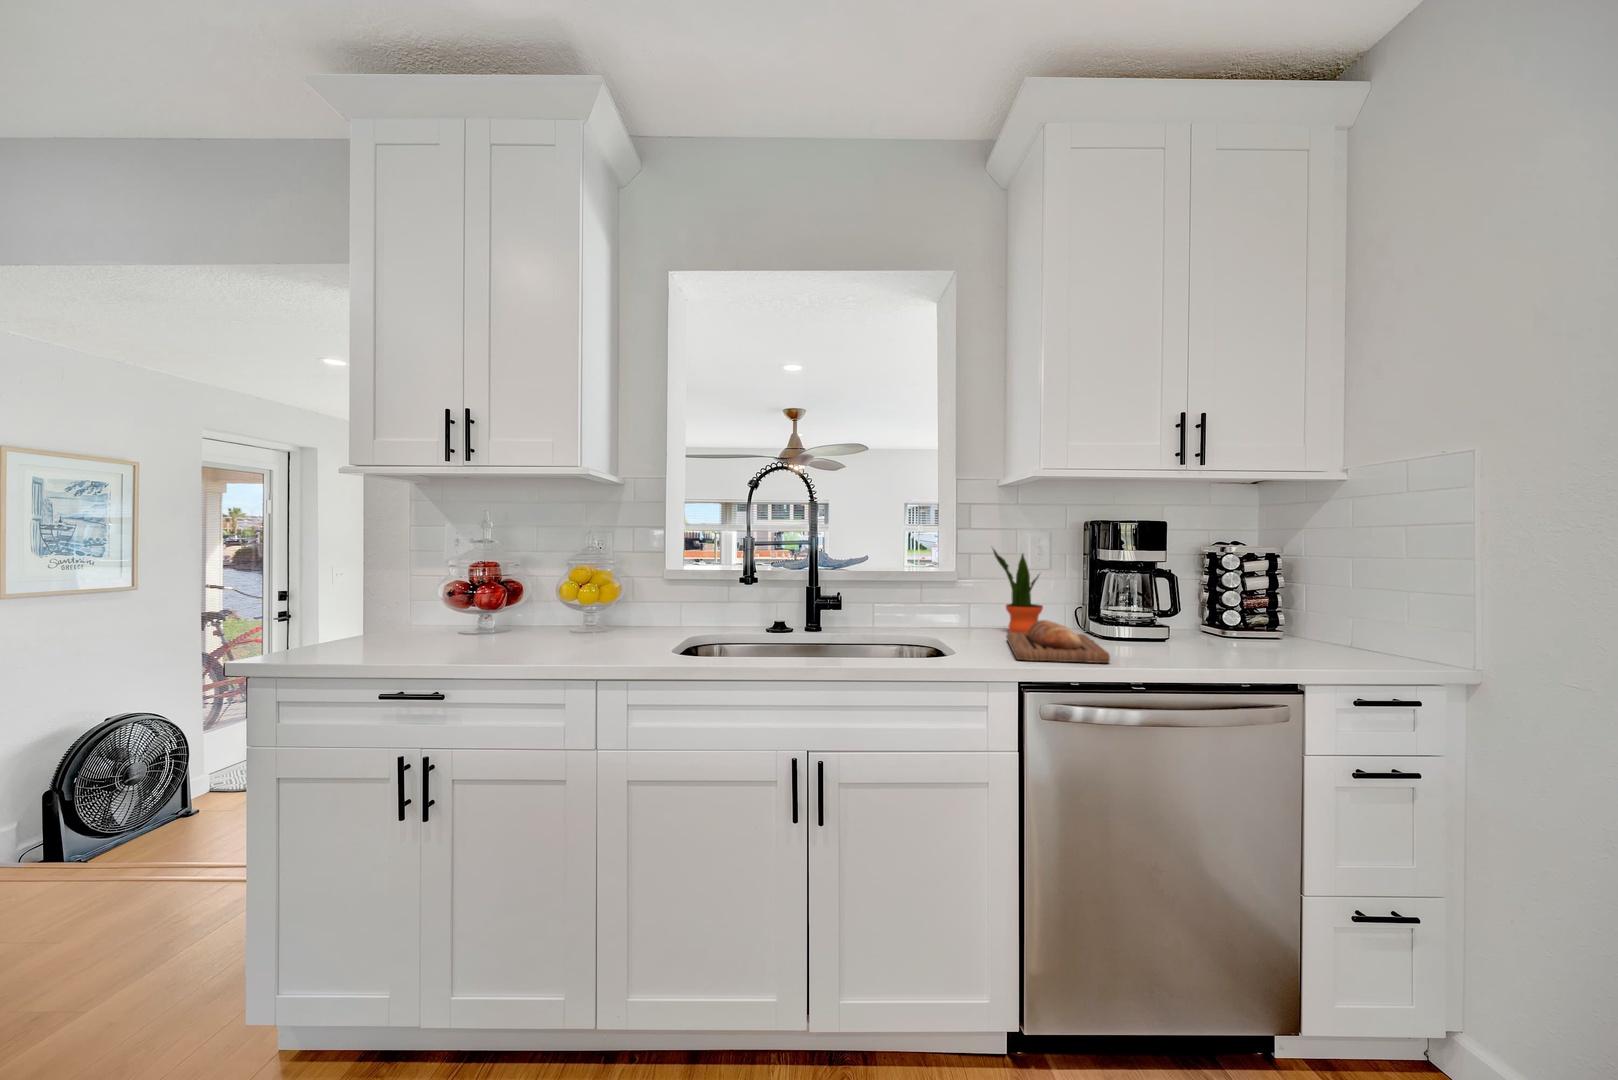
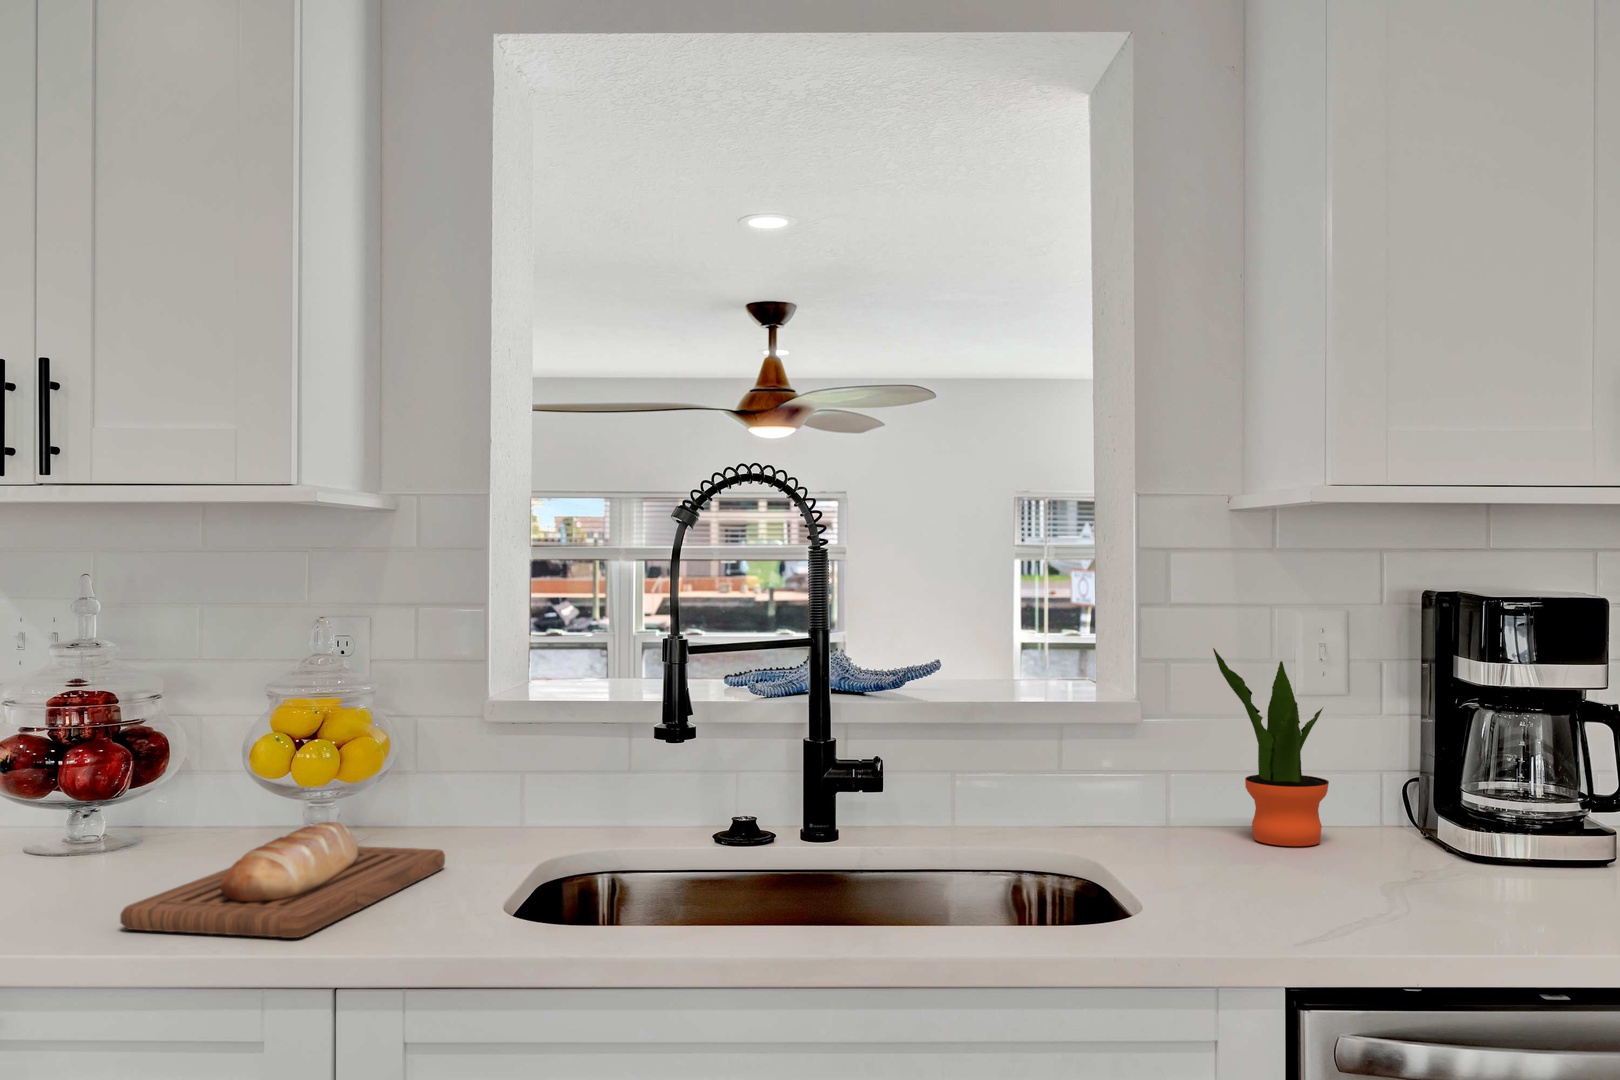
bread loaf: present [1006,620,1110,663] -> present [120,822,445,938]

